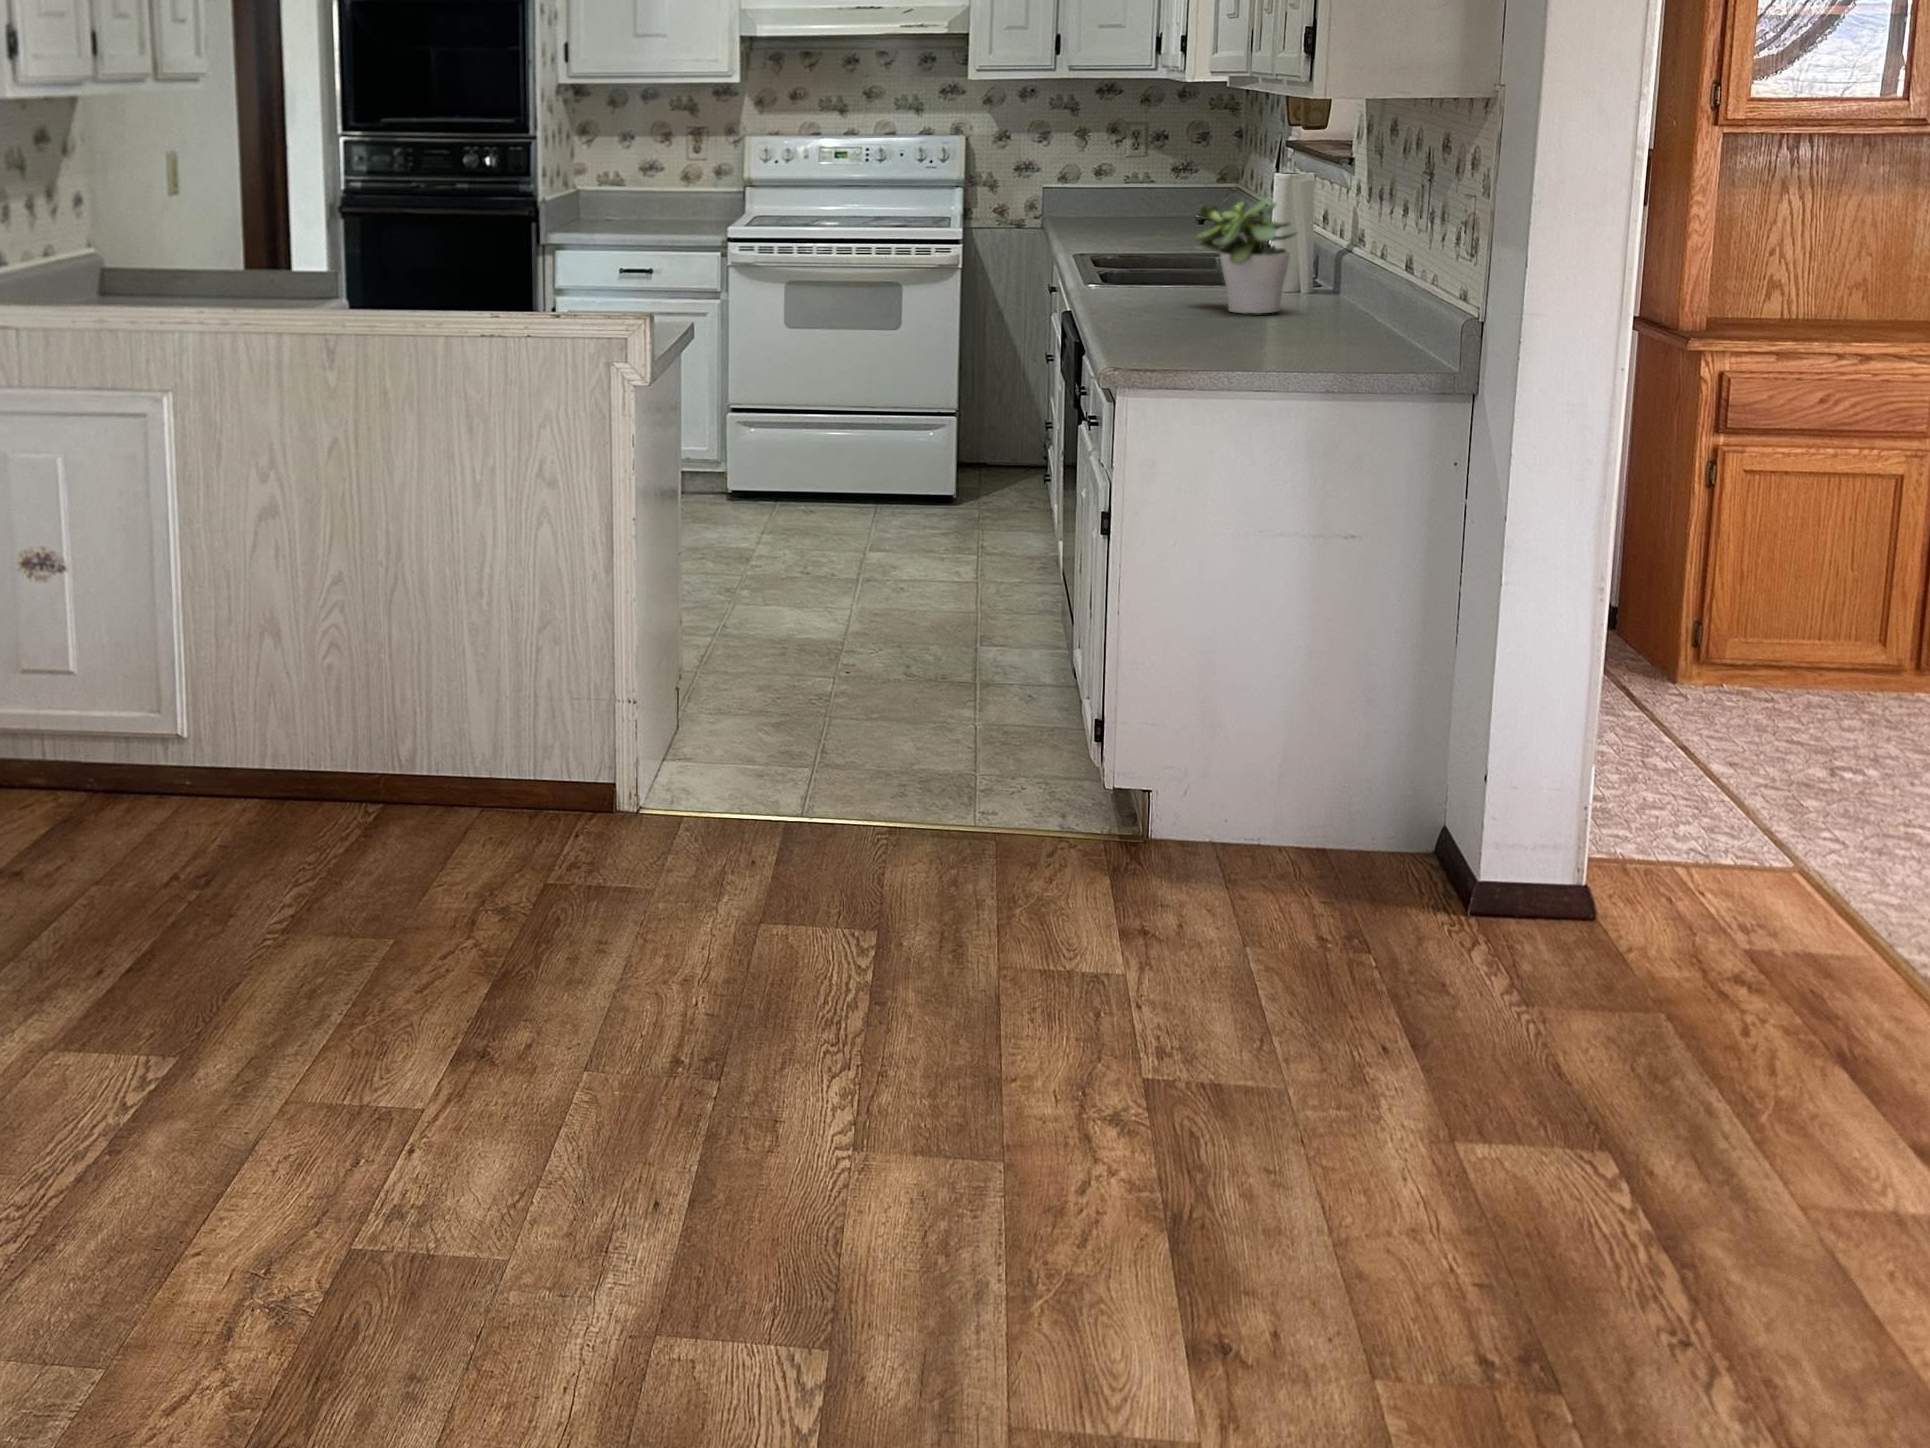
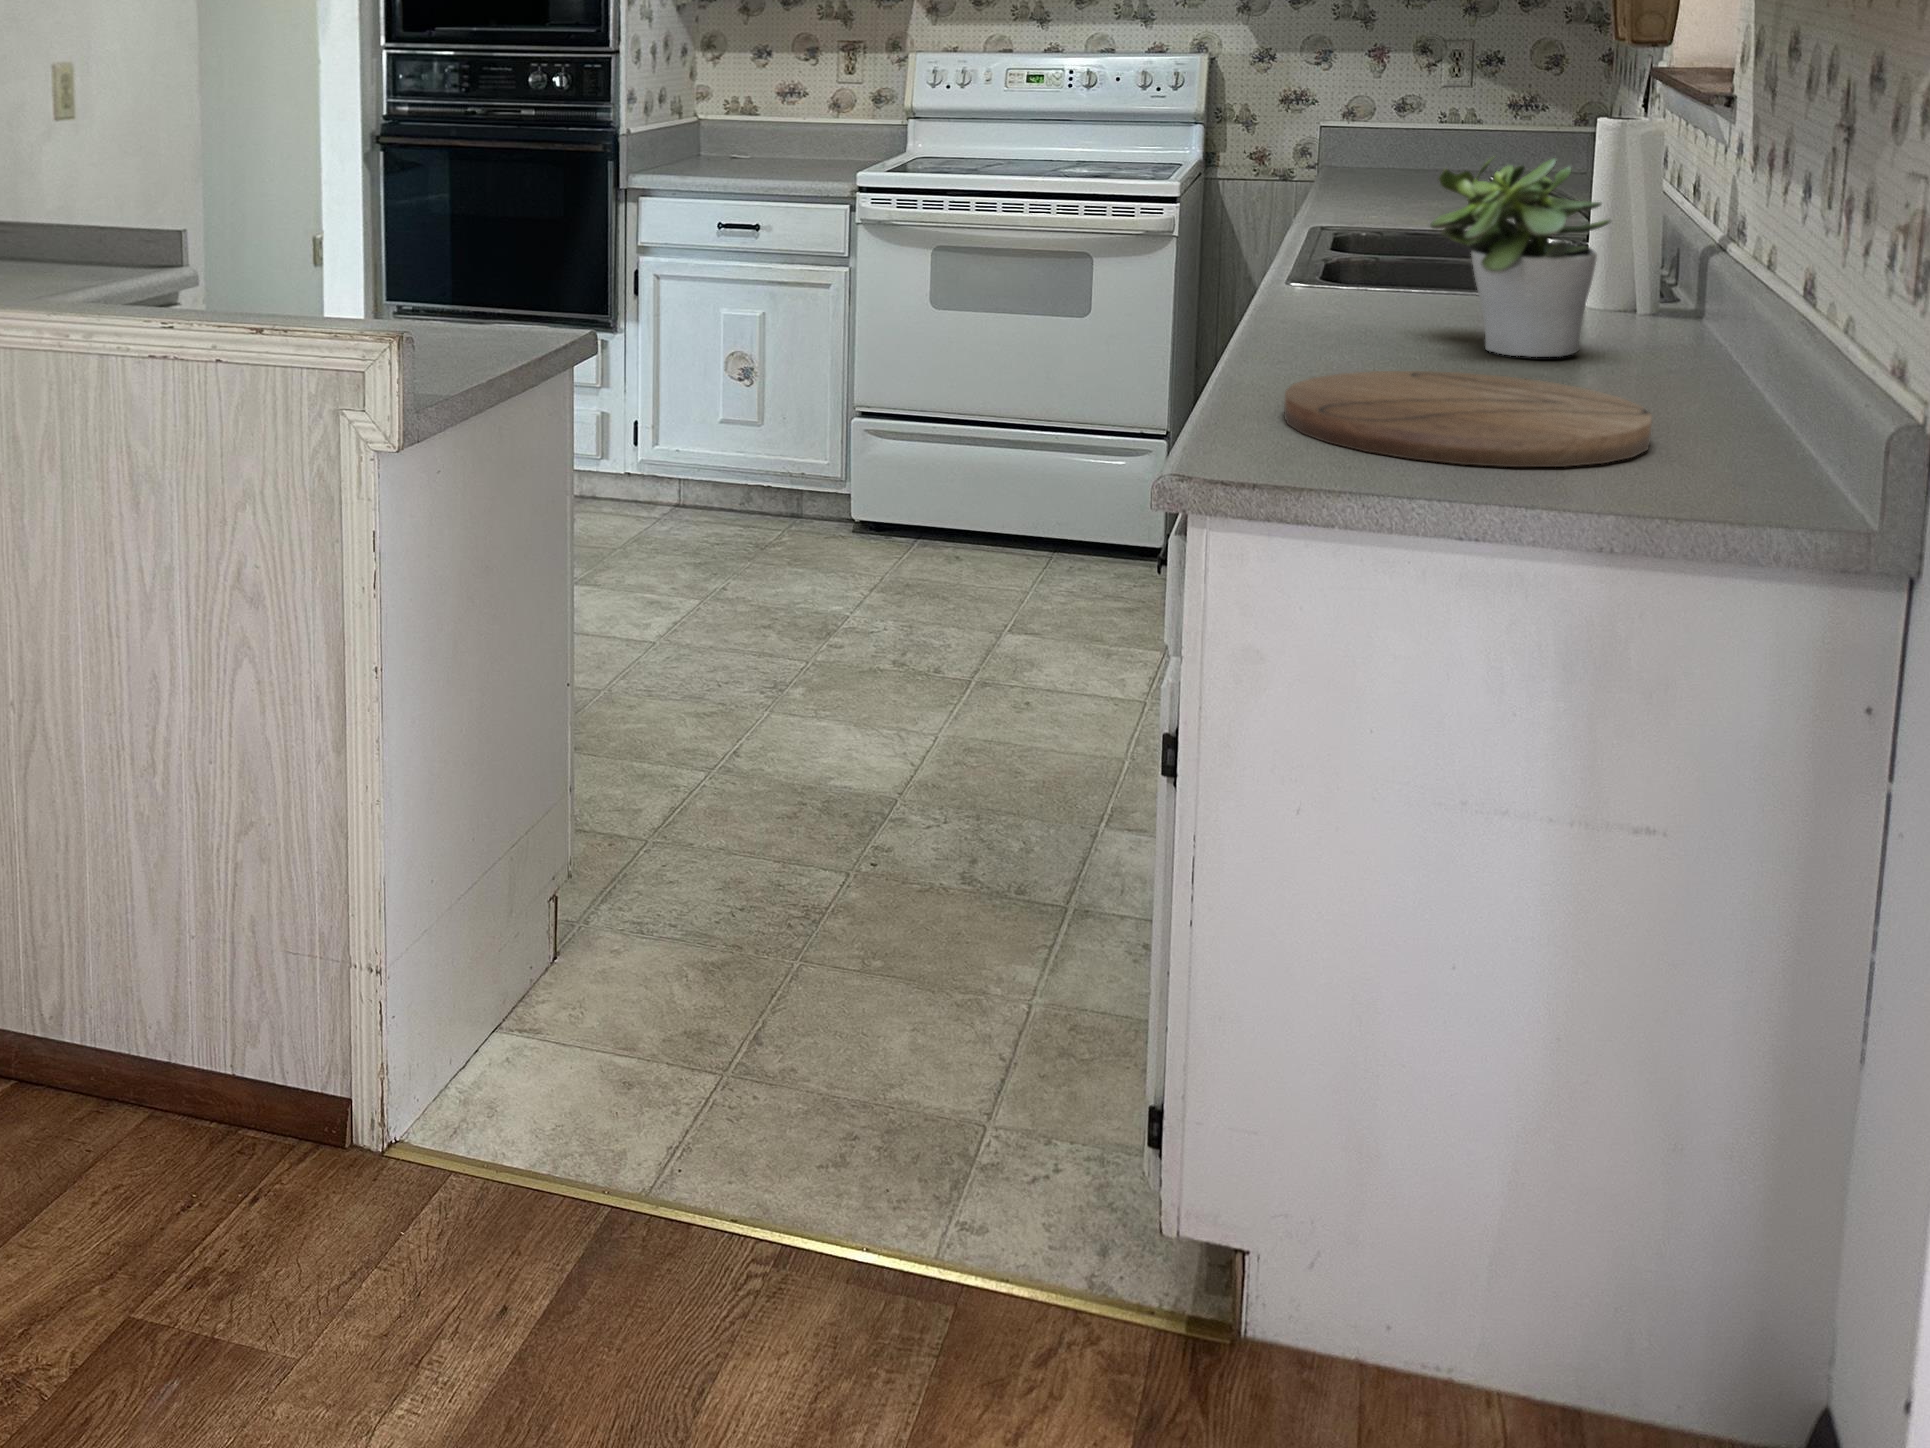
cutting board: none [1147,318,1341,357] -> present [1284,371,1652,467]

